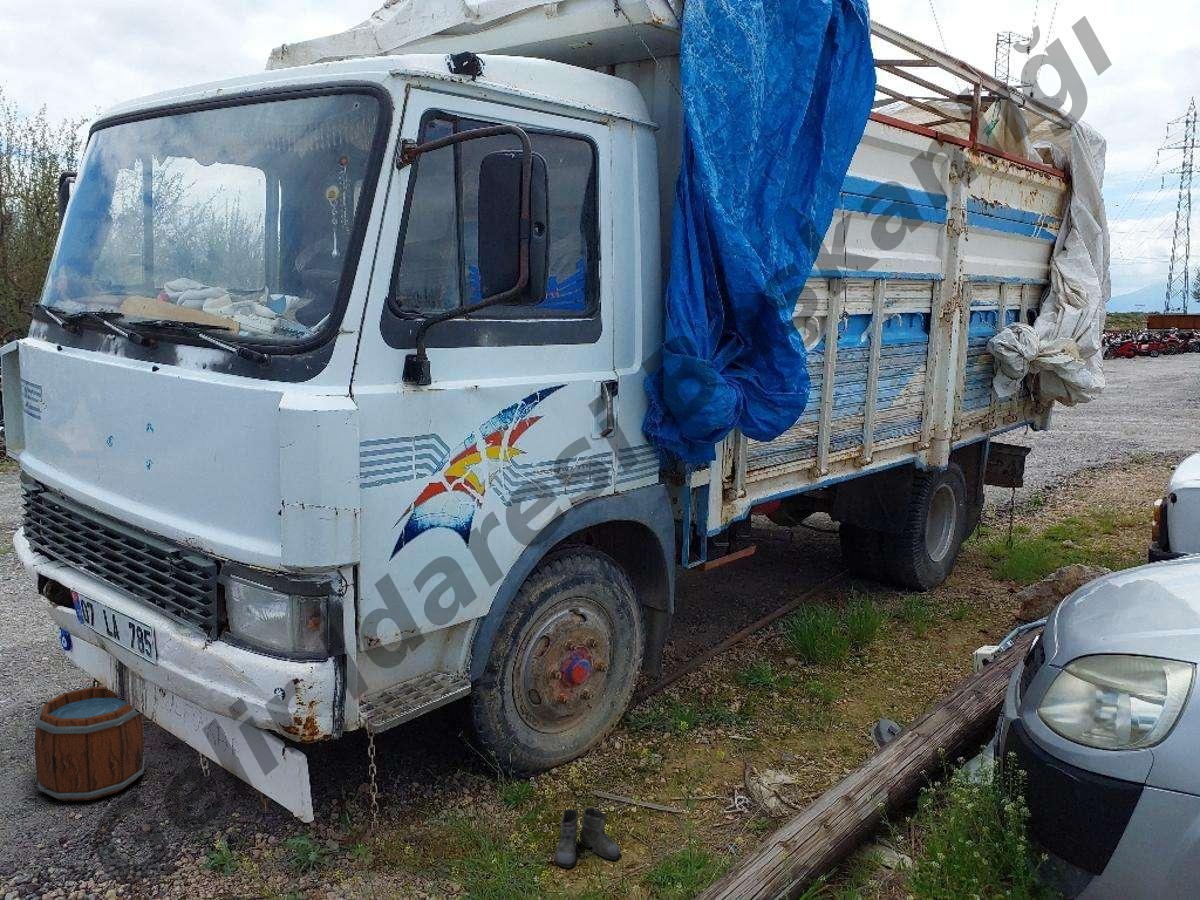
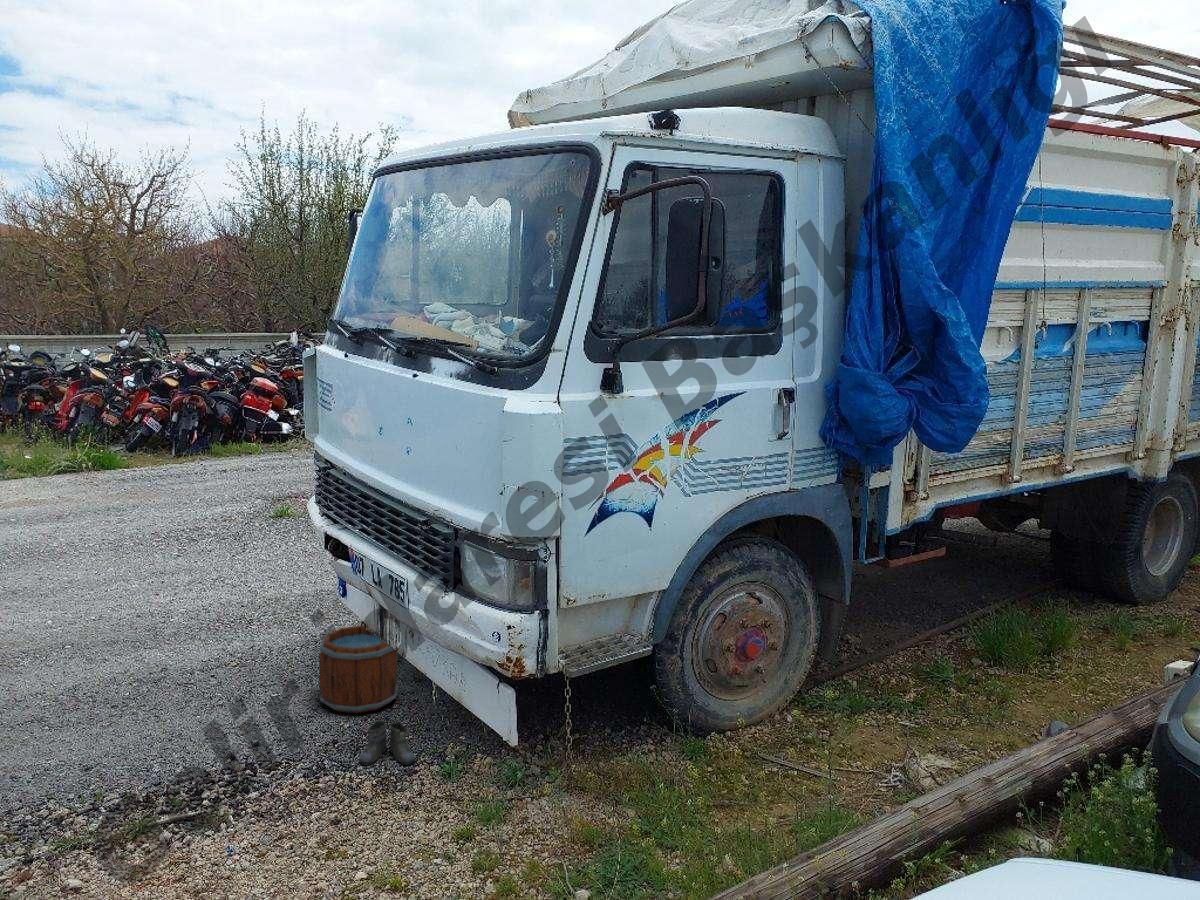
boots: present [555,807,620,868] -> present [359,721,415,765]

